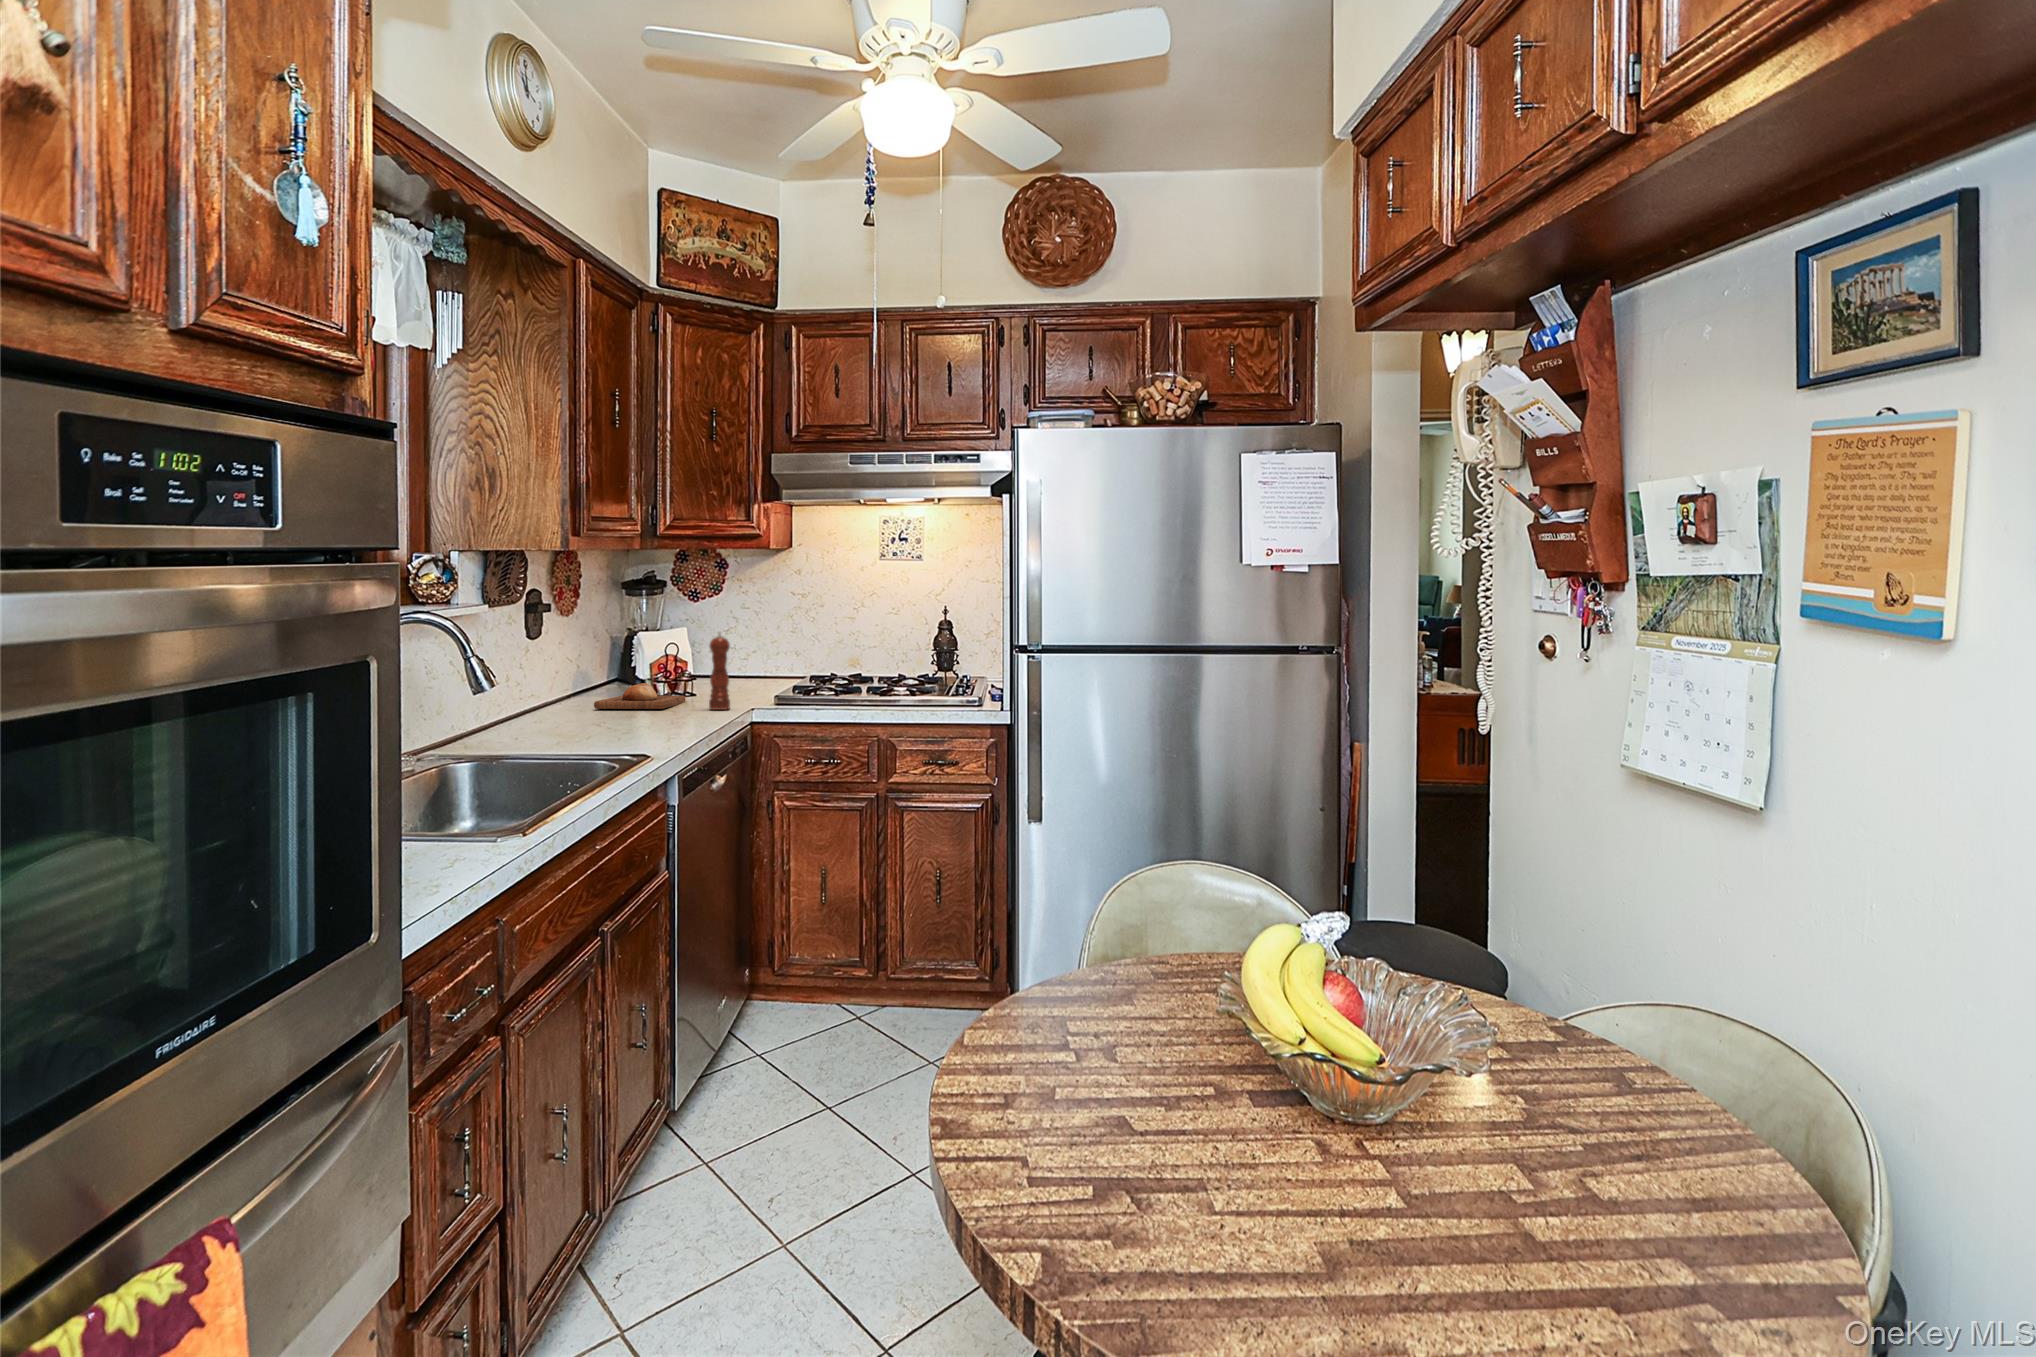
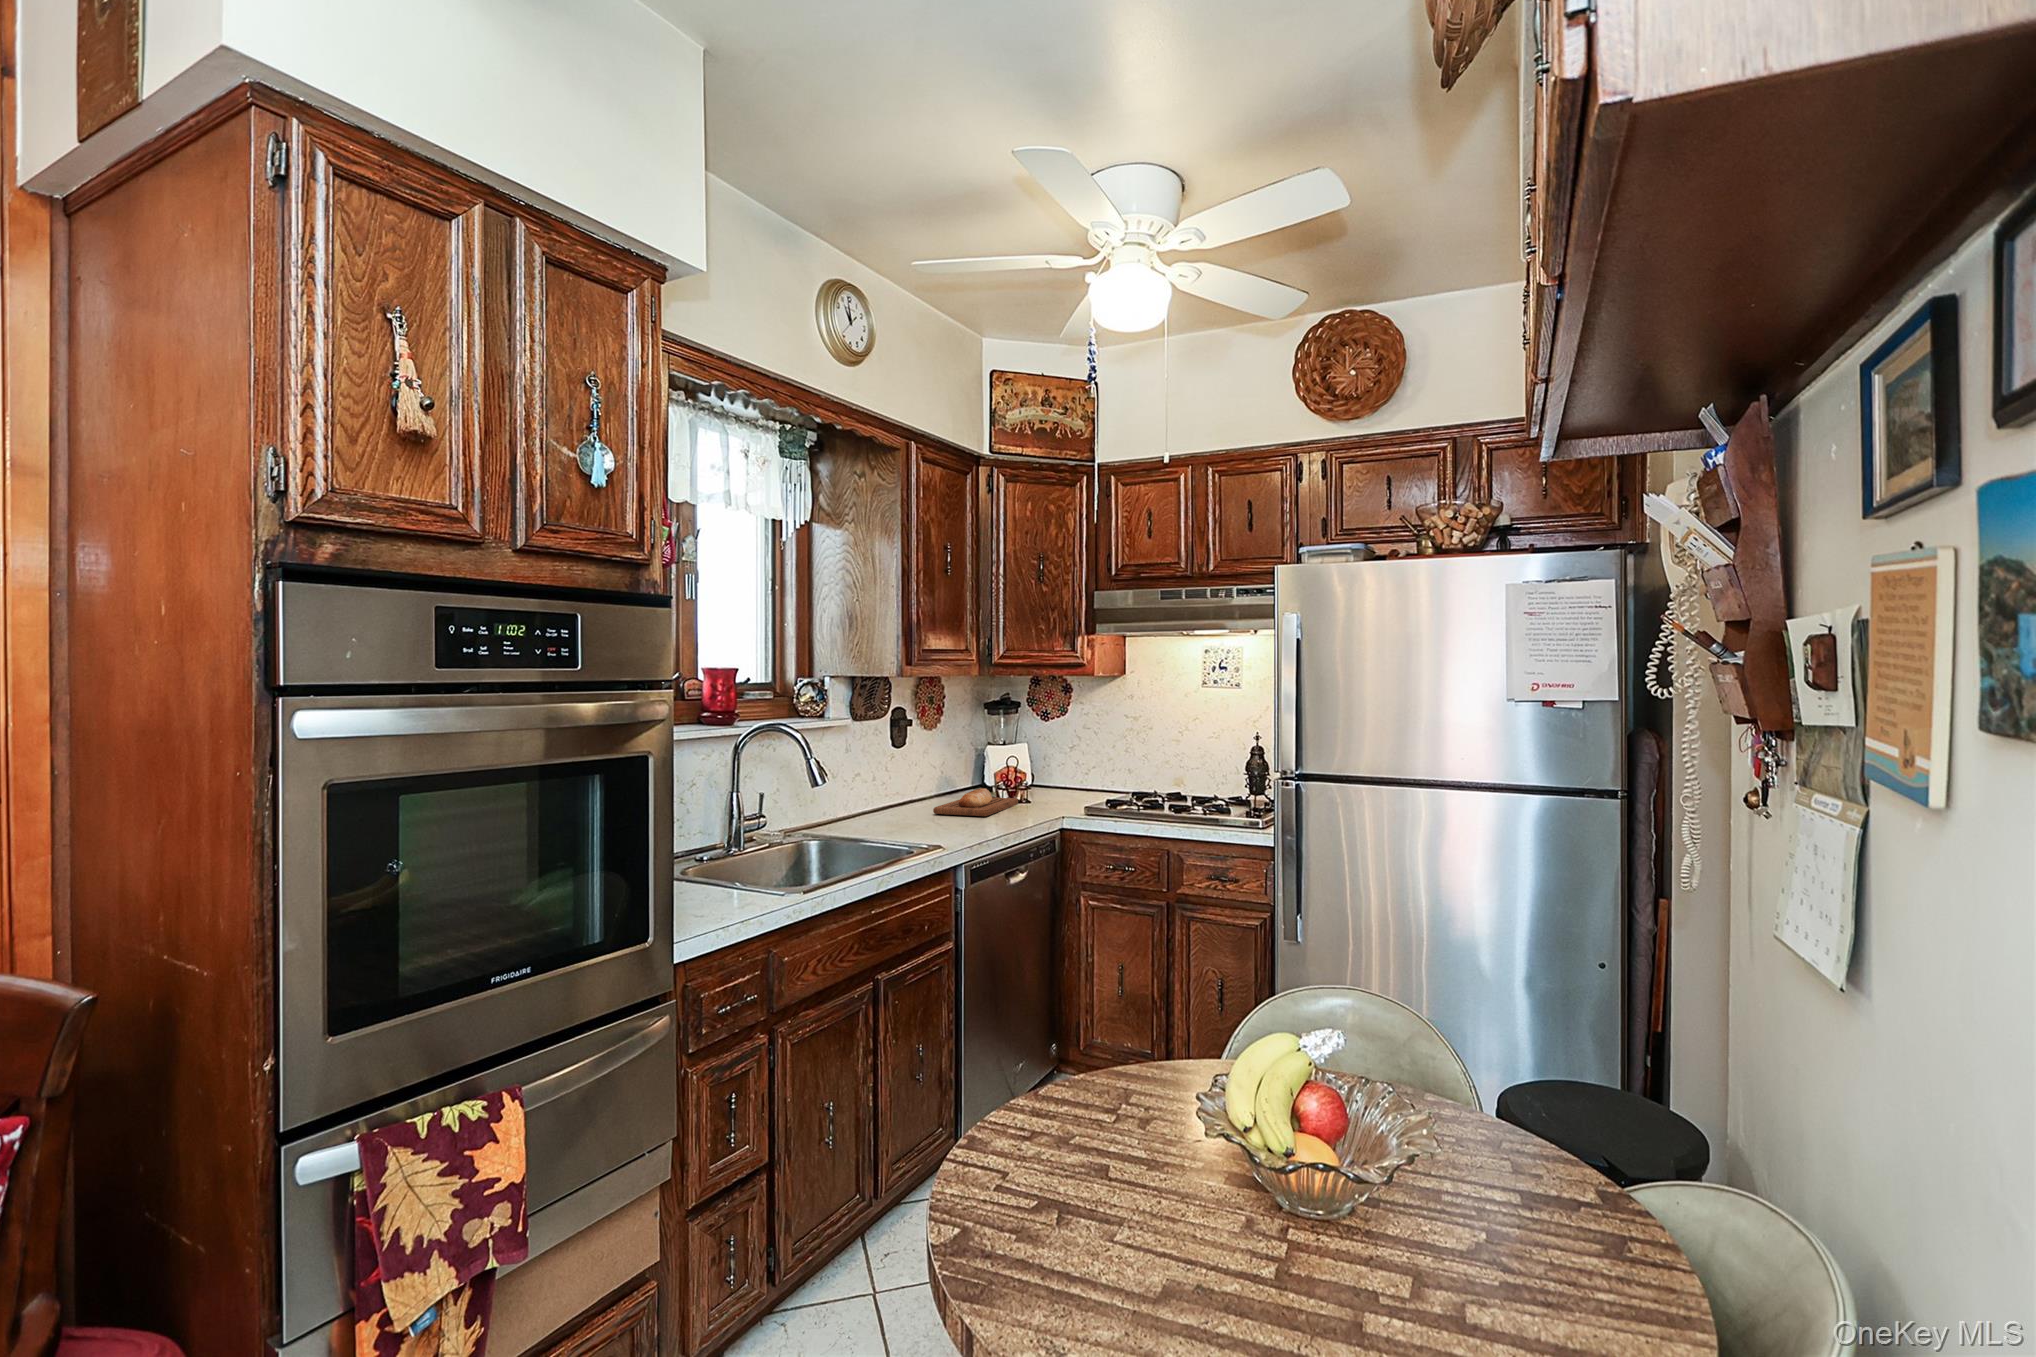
pepper mill: present [709,632,730,710] -> none [1024,750,1042,819]

